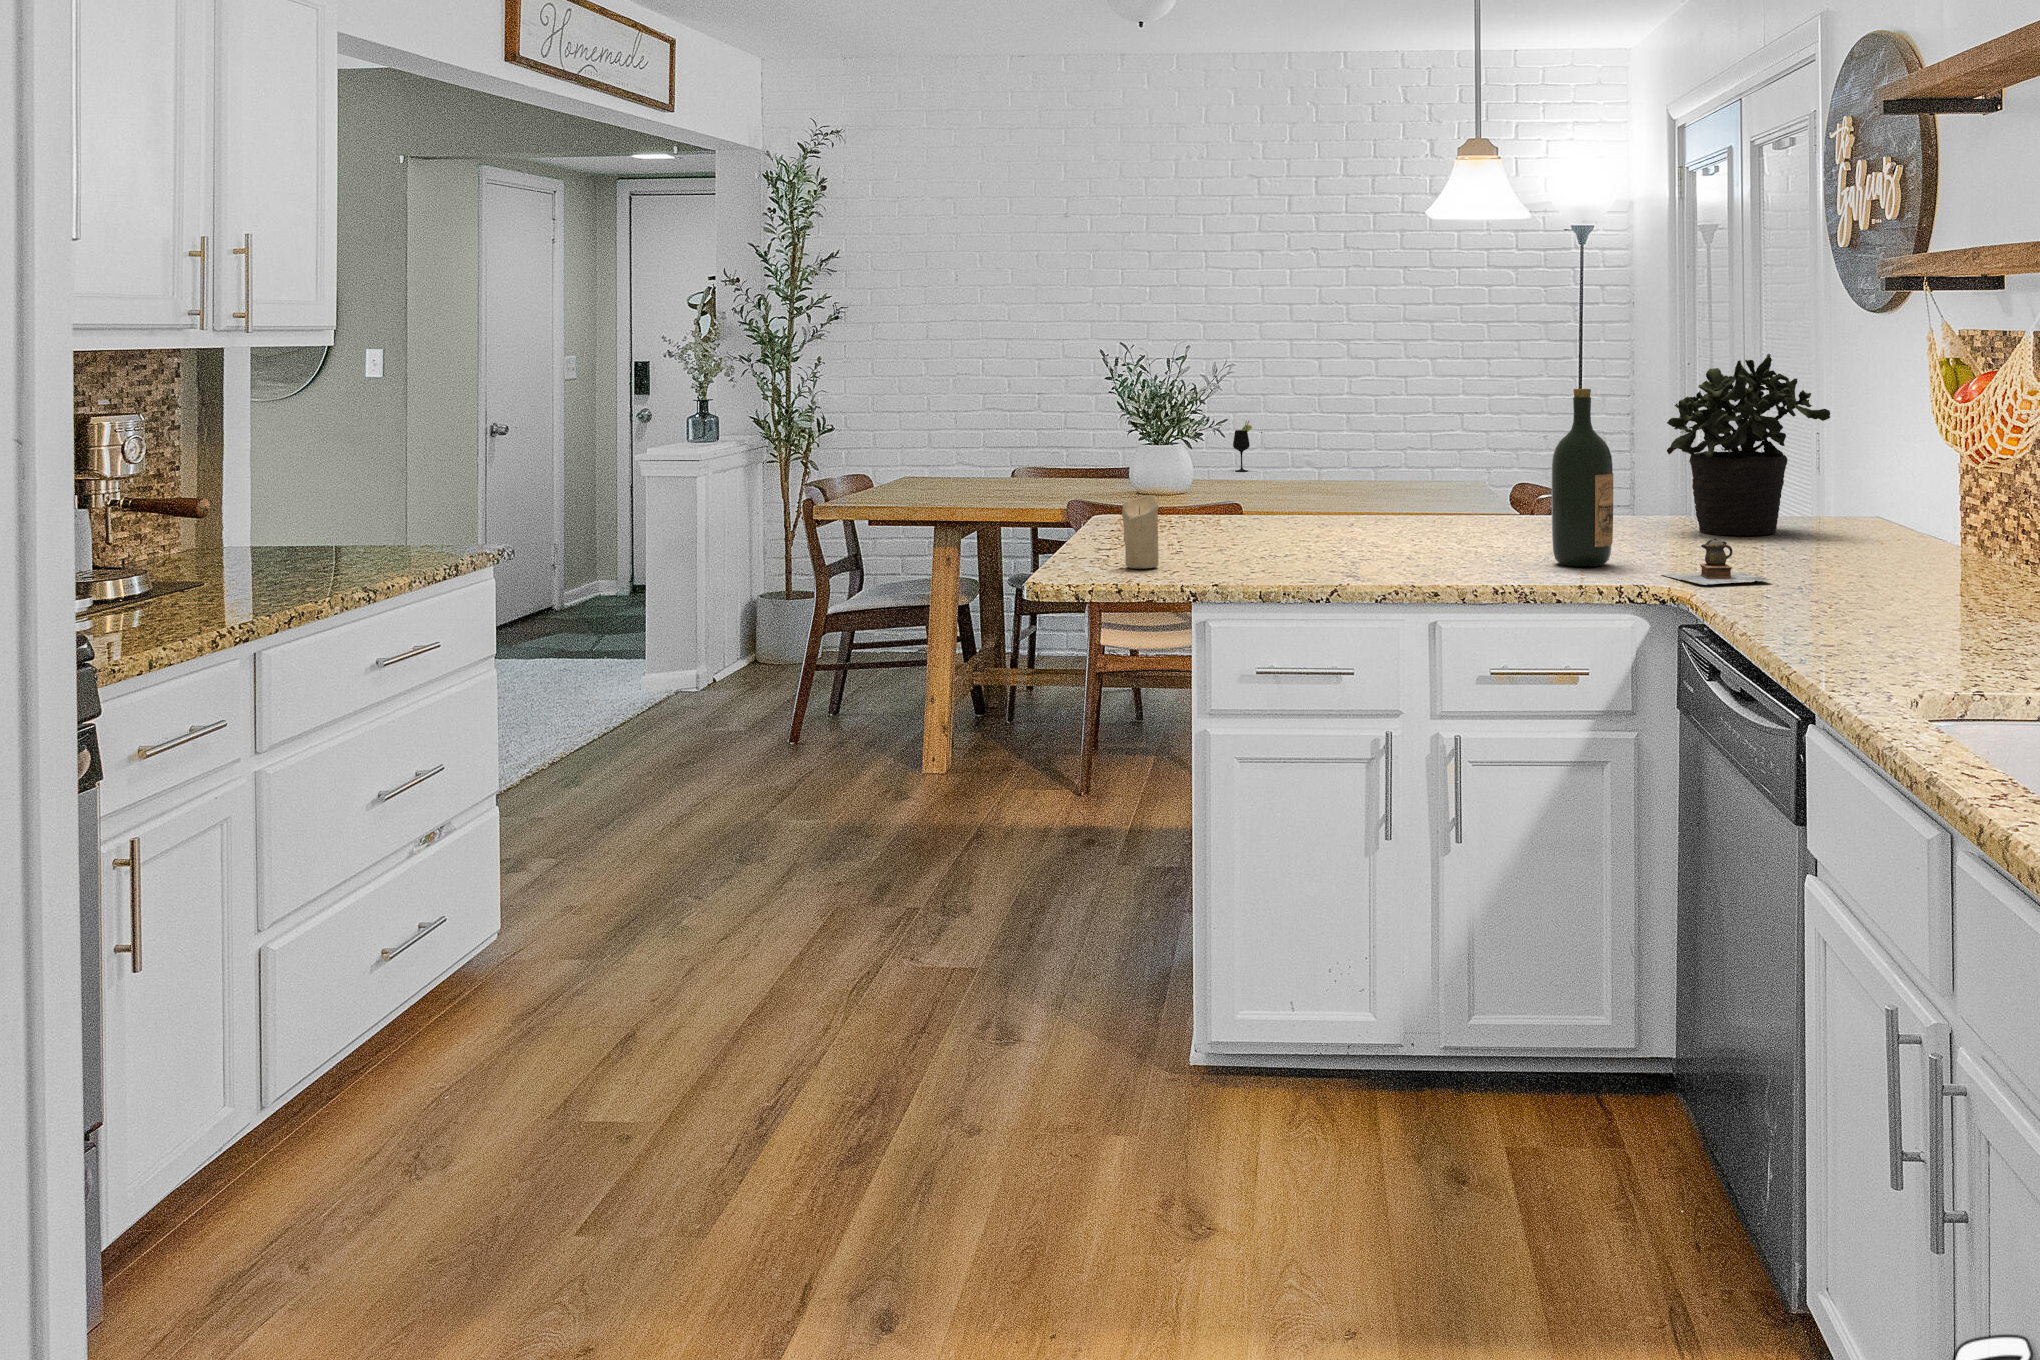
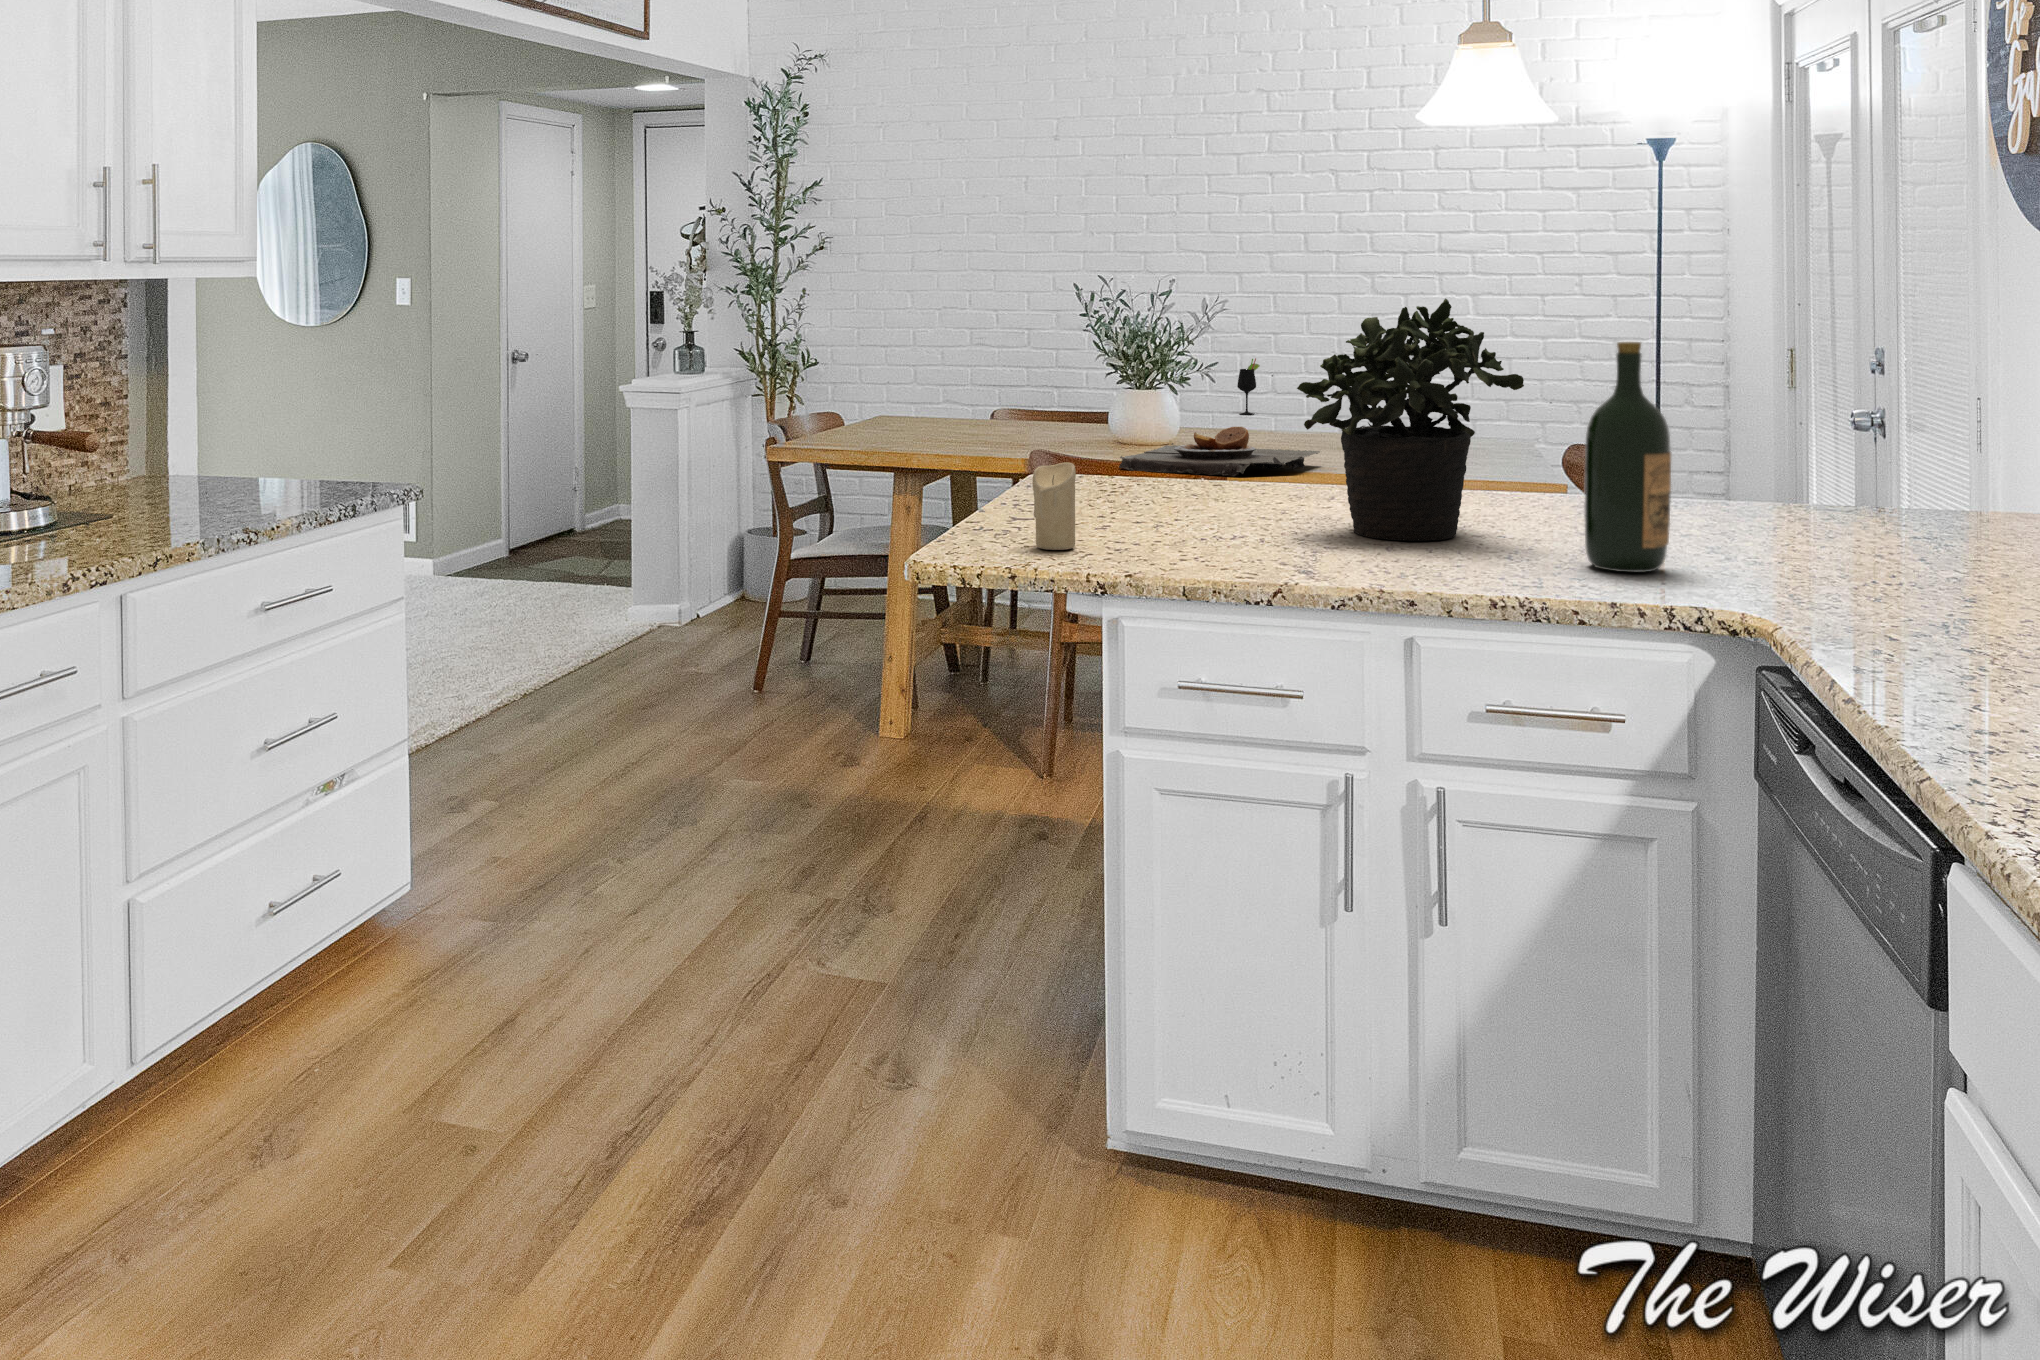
potted plant: present [1667,354,1830,535] -> present [1297,299,1524,541]
plate: none [1151,476,1323,519] -> present [1119,427,1320,477]
teapot: present [1661,537,1770,585] -> none [1735,544,1902,611]

